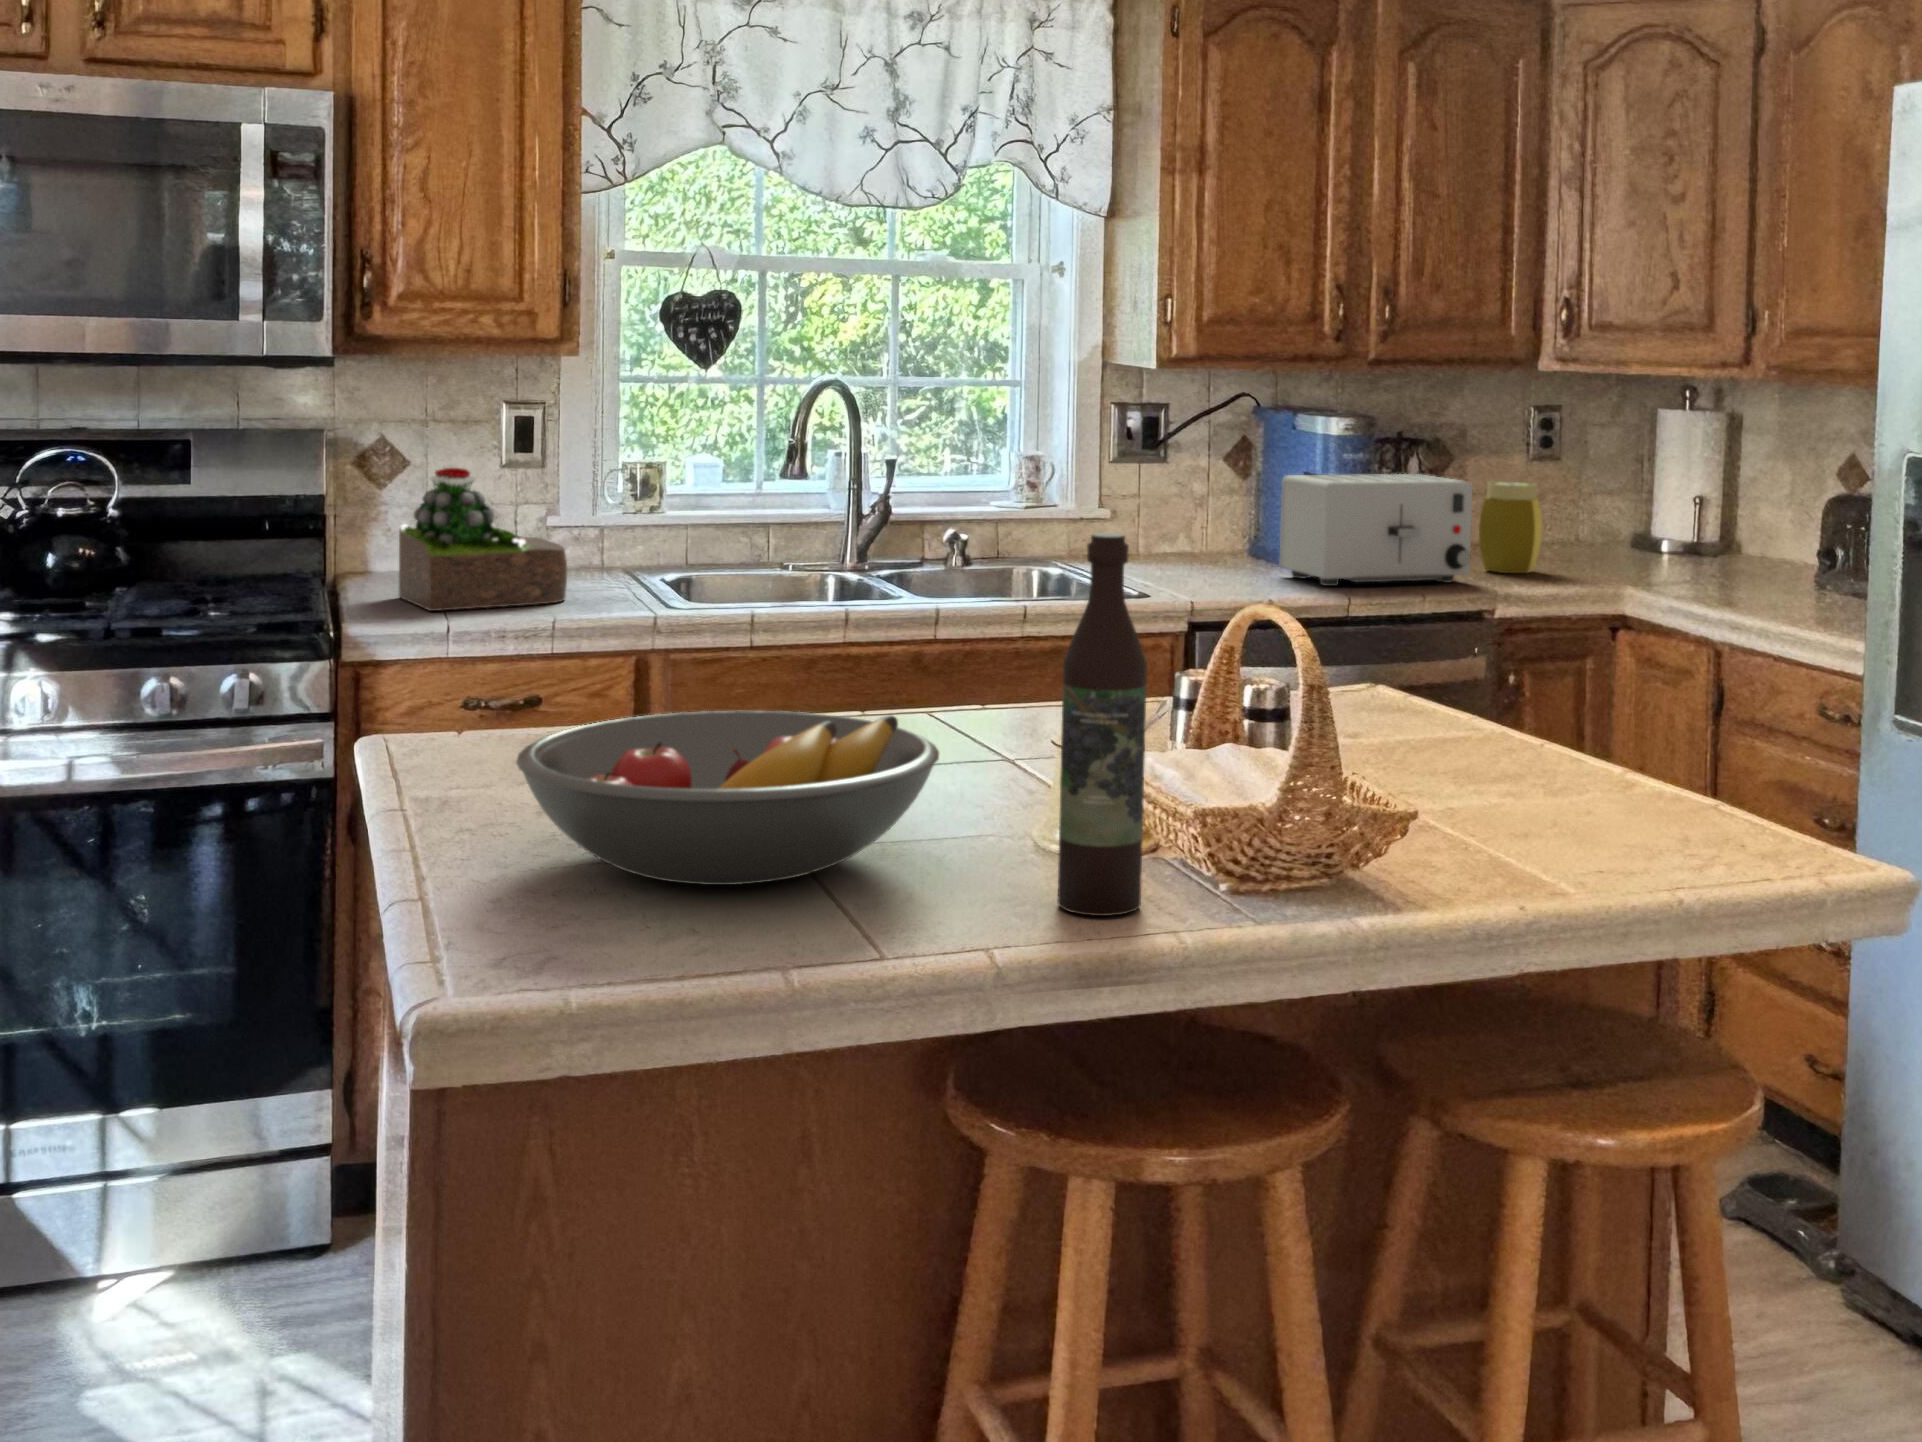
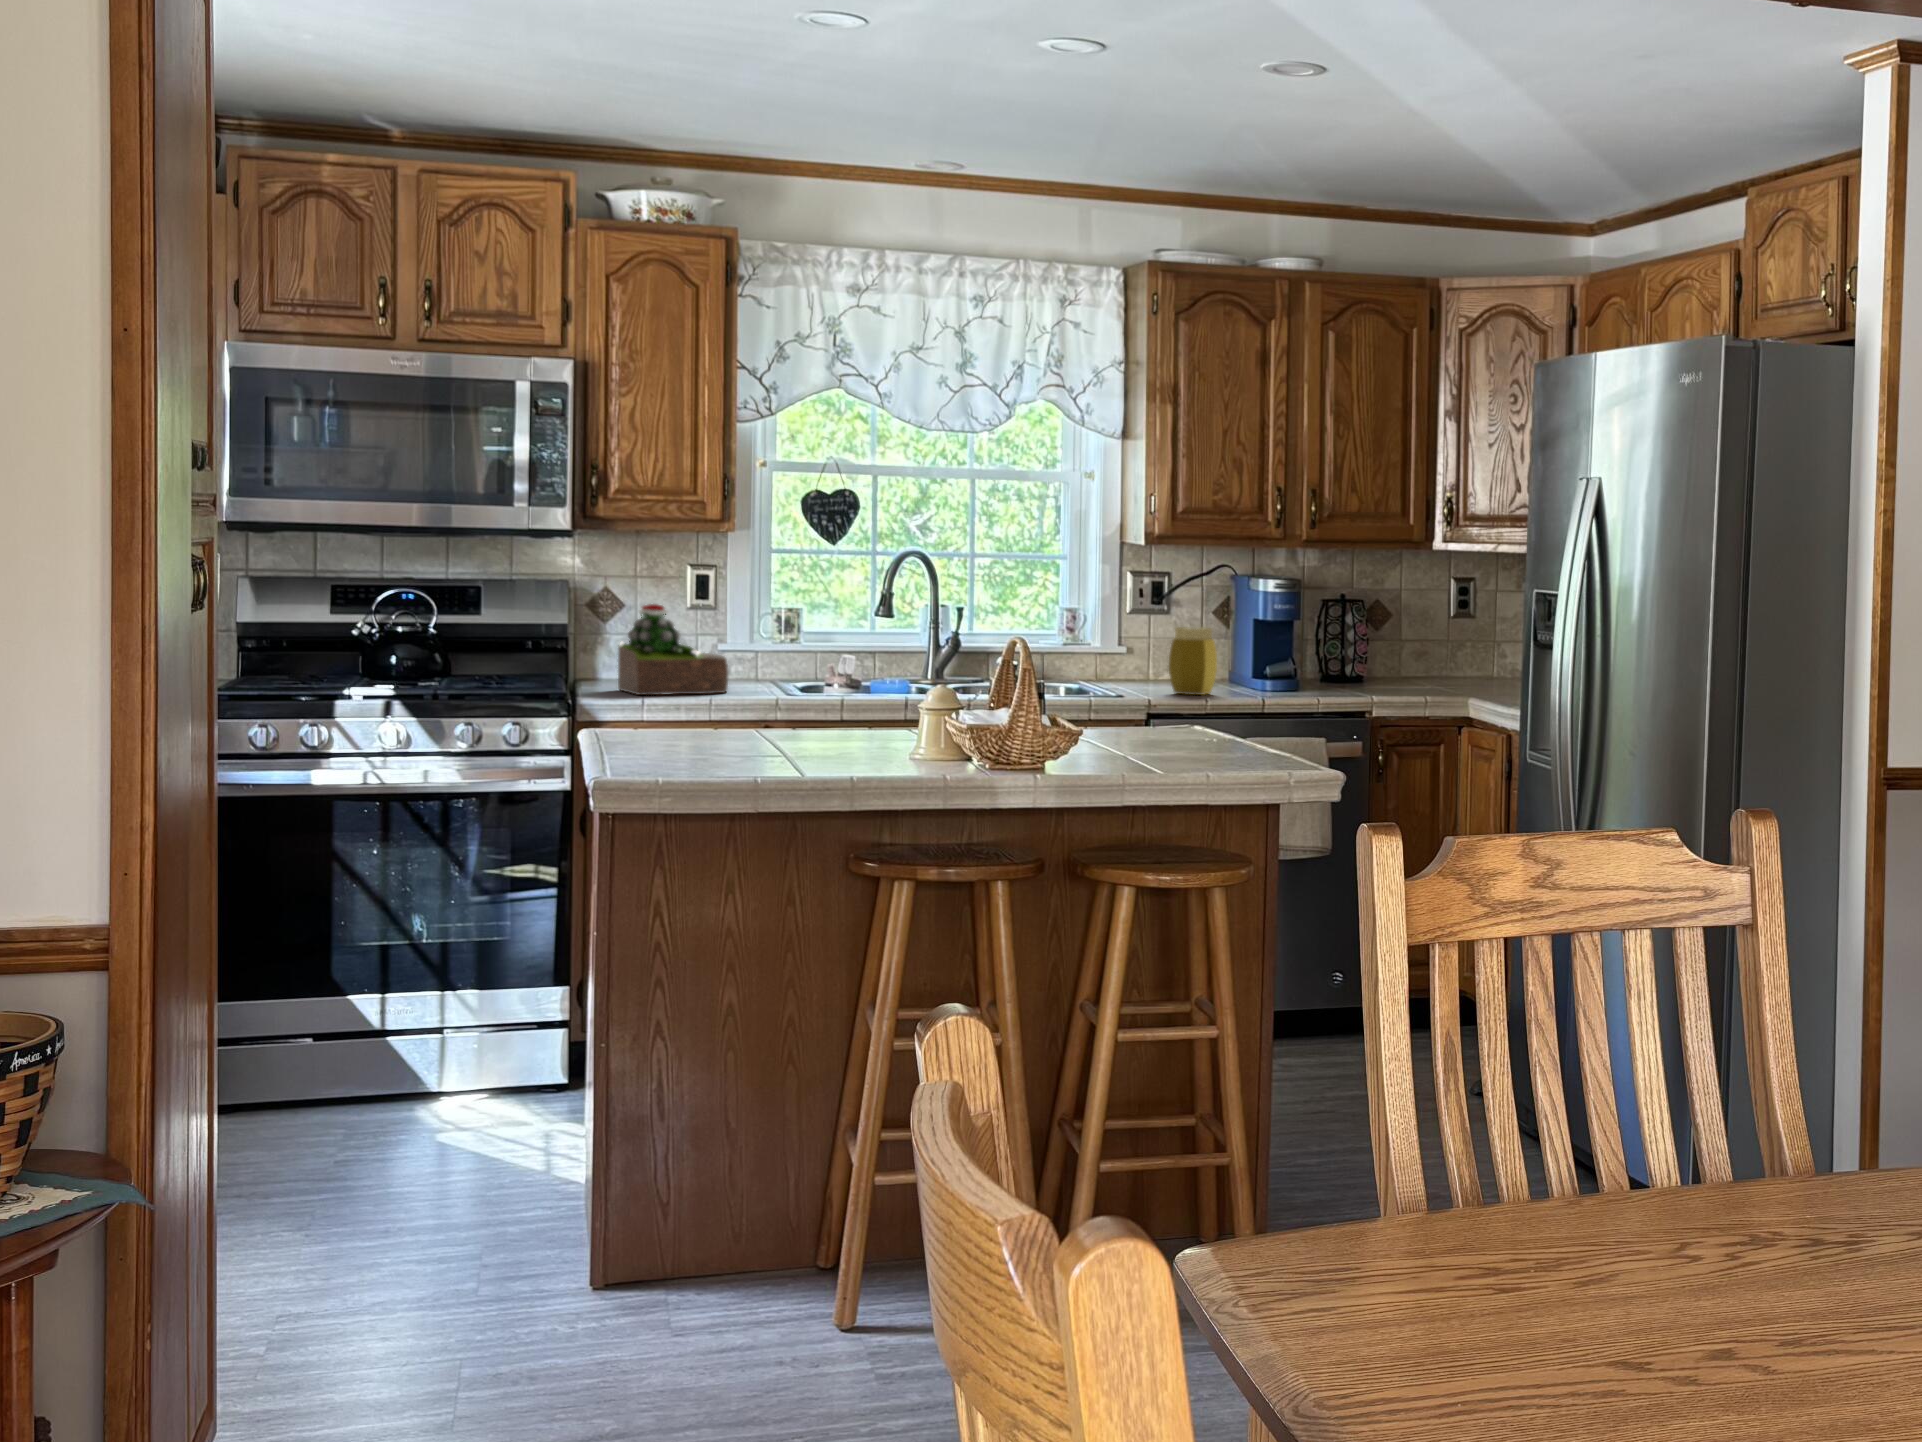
toaster: present [1280,474,1473,586] -> none [1230,619,1362,694]
jar: present [1479,481,1542,573] -> present [1169,627,1217,695]
wine bottle: present [1058,533,1147,916] -> none [907,595,948,769]
fruit bowl: present [516,711,939,885] -> none [659,686,863,758]

